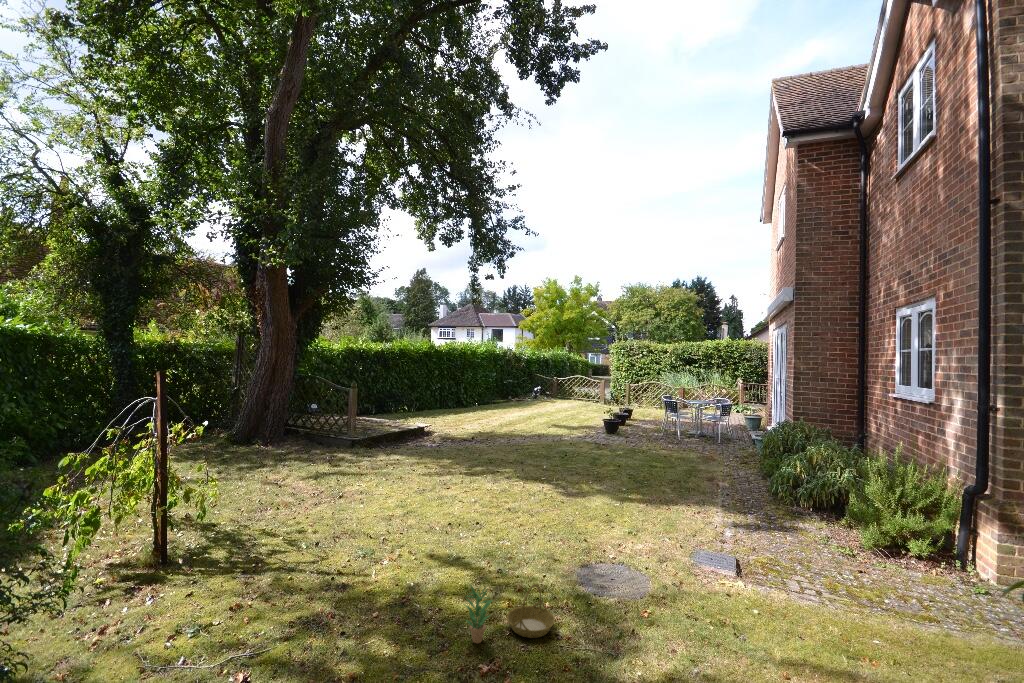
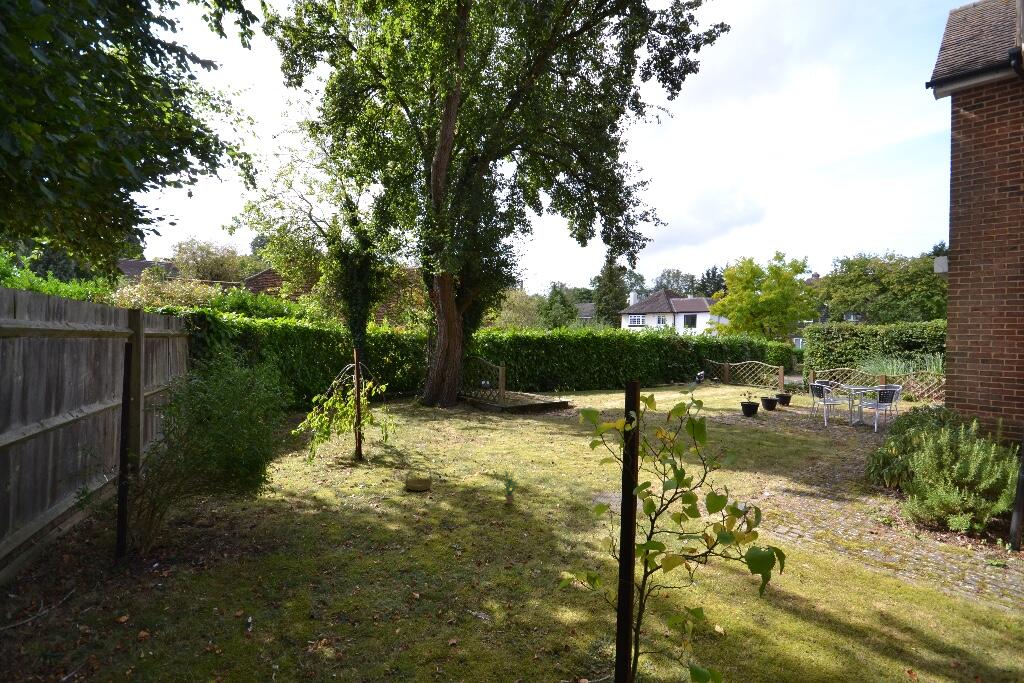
basket: present [507,584,555,638] -> present [405,464,433,491]

